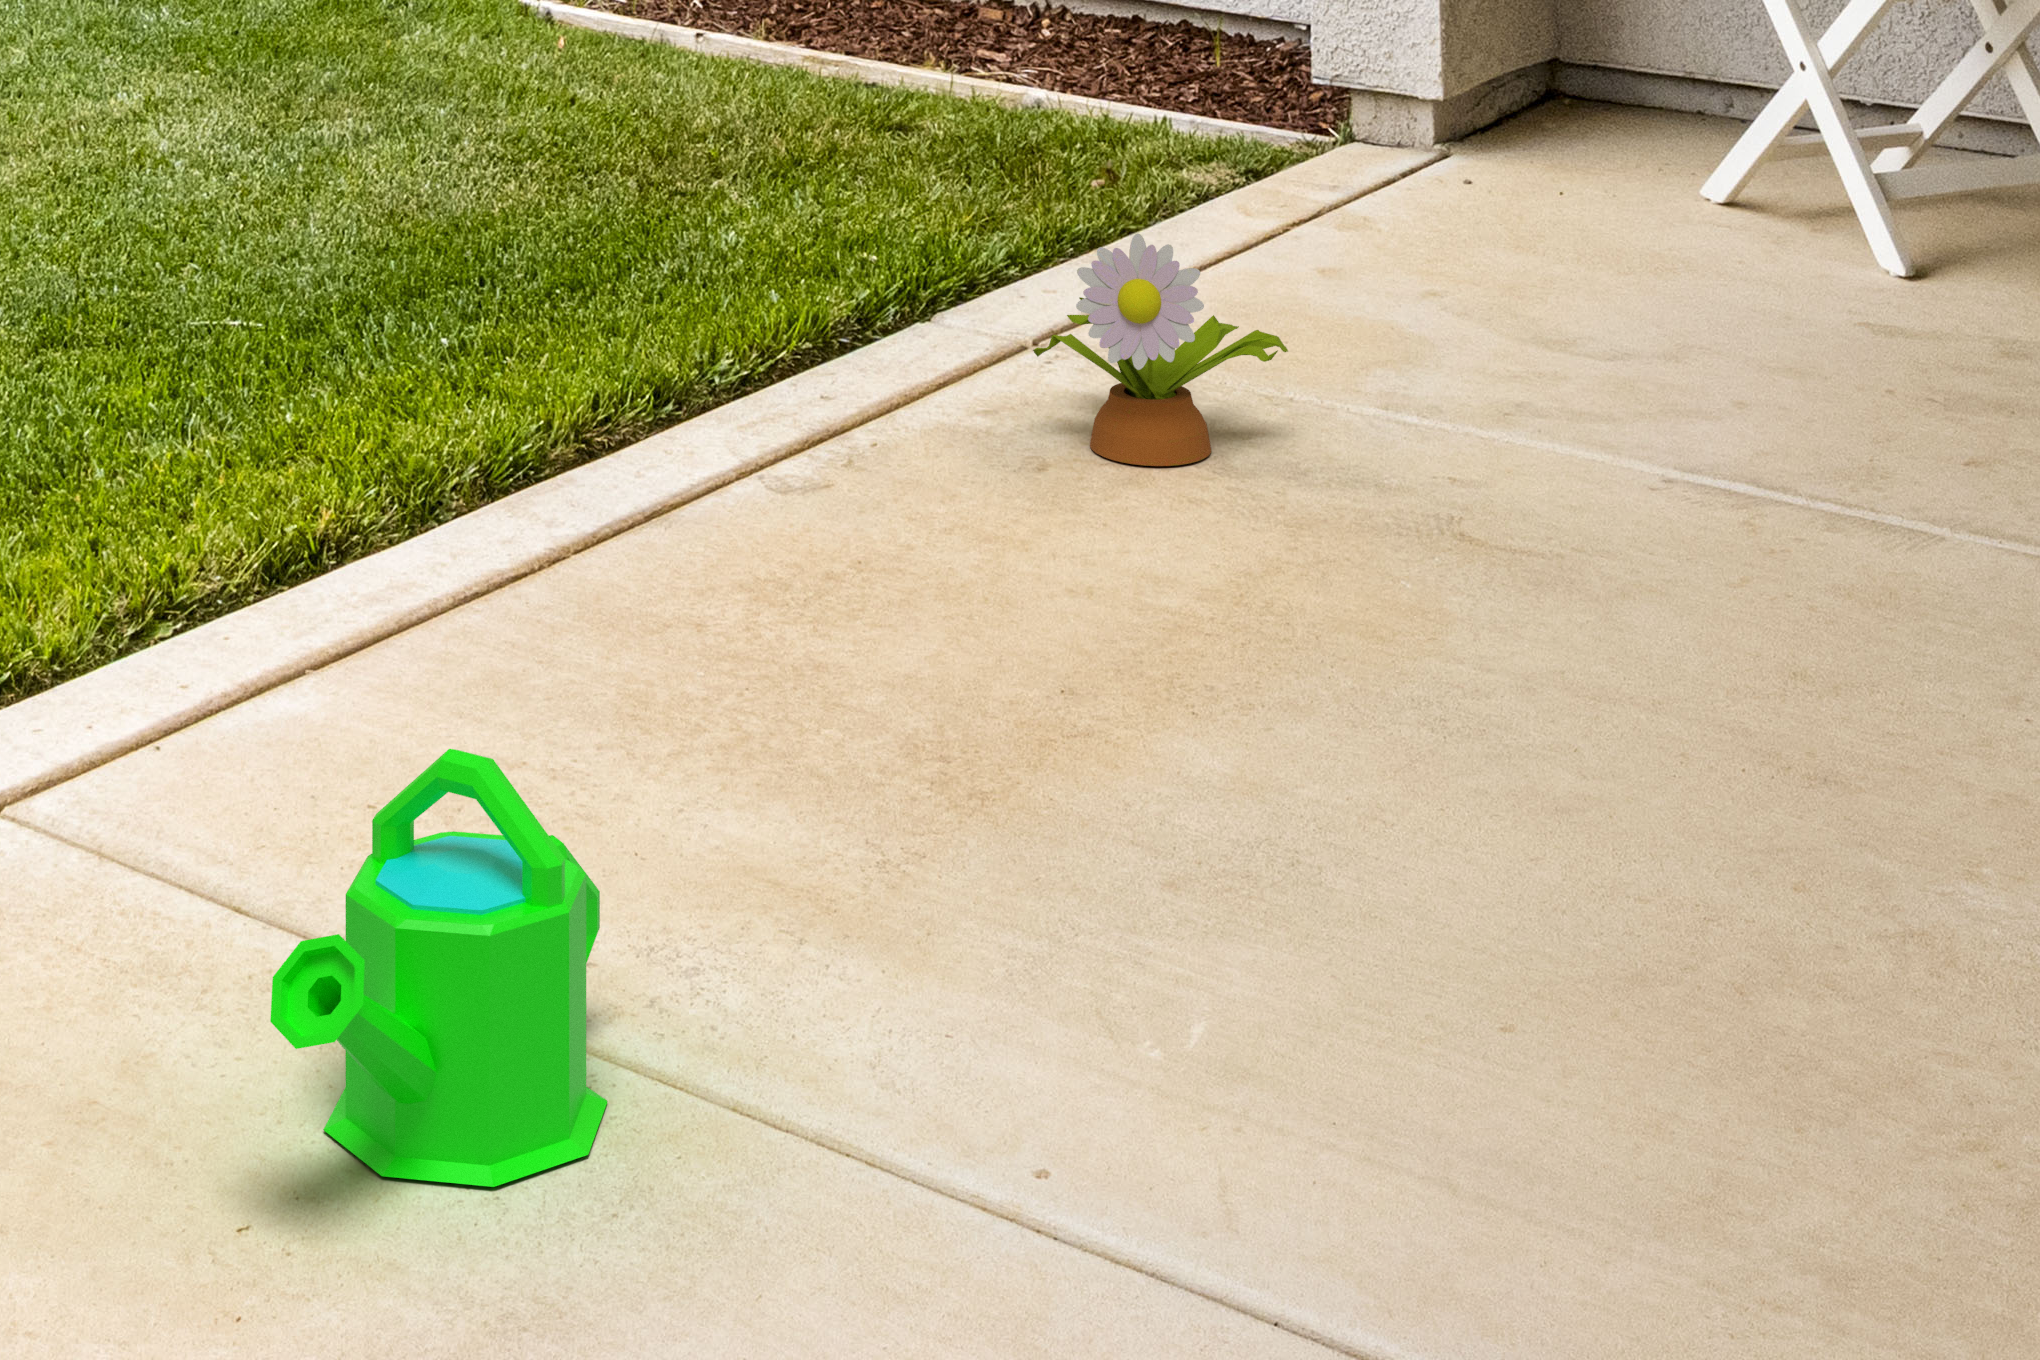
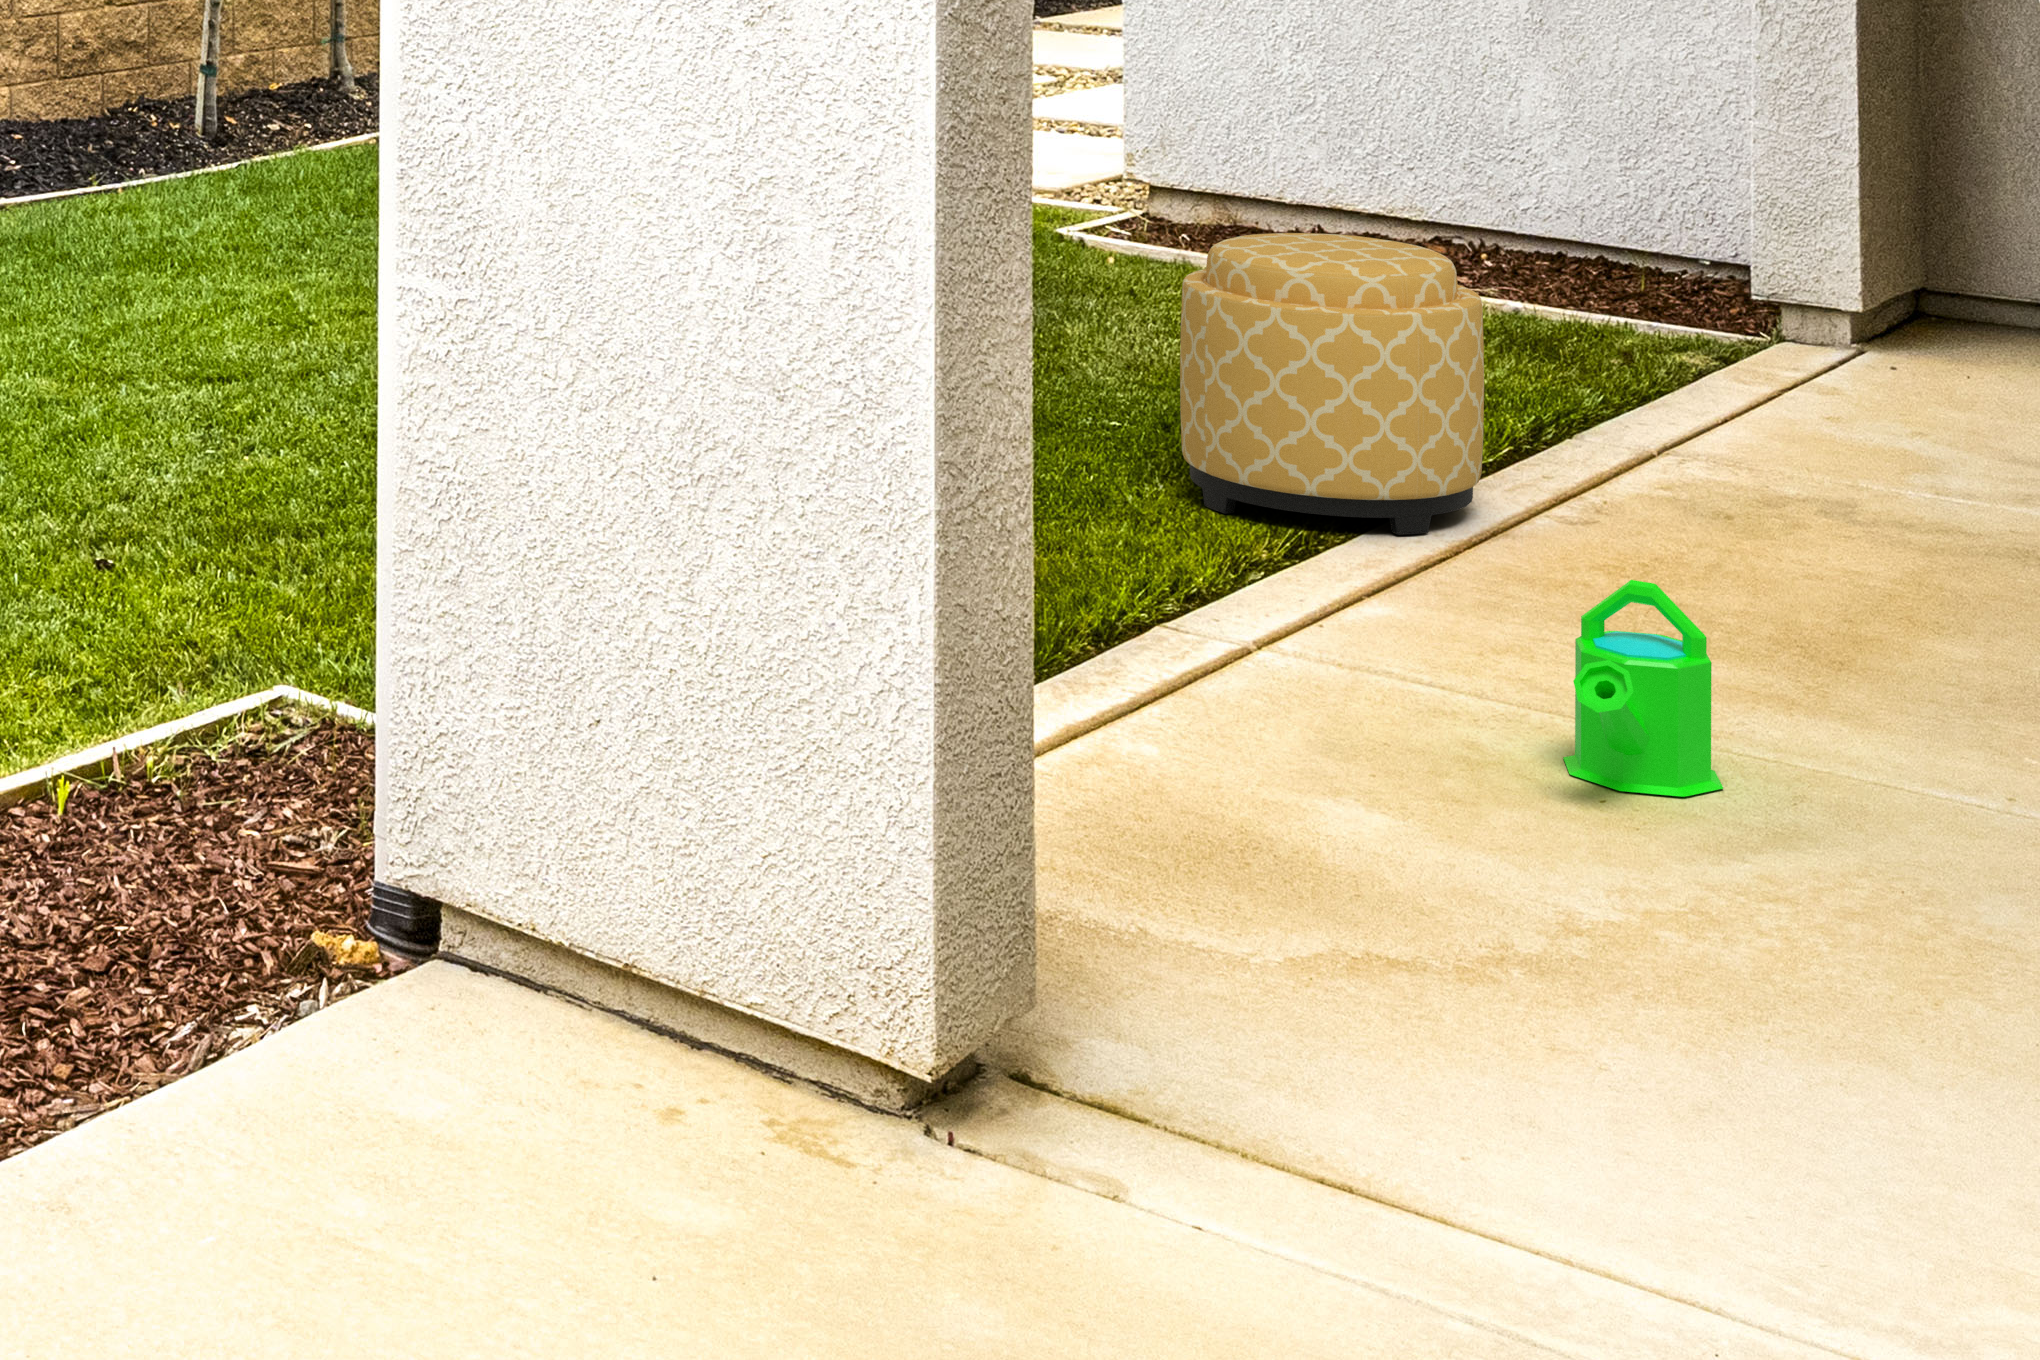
ottoman: none [230,33,673,523] -> present [1180,233,1484,535]
decorative plant: present [1033,234,1288,466] -> none [1711,371,1886,522]

